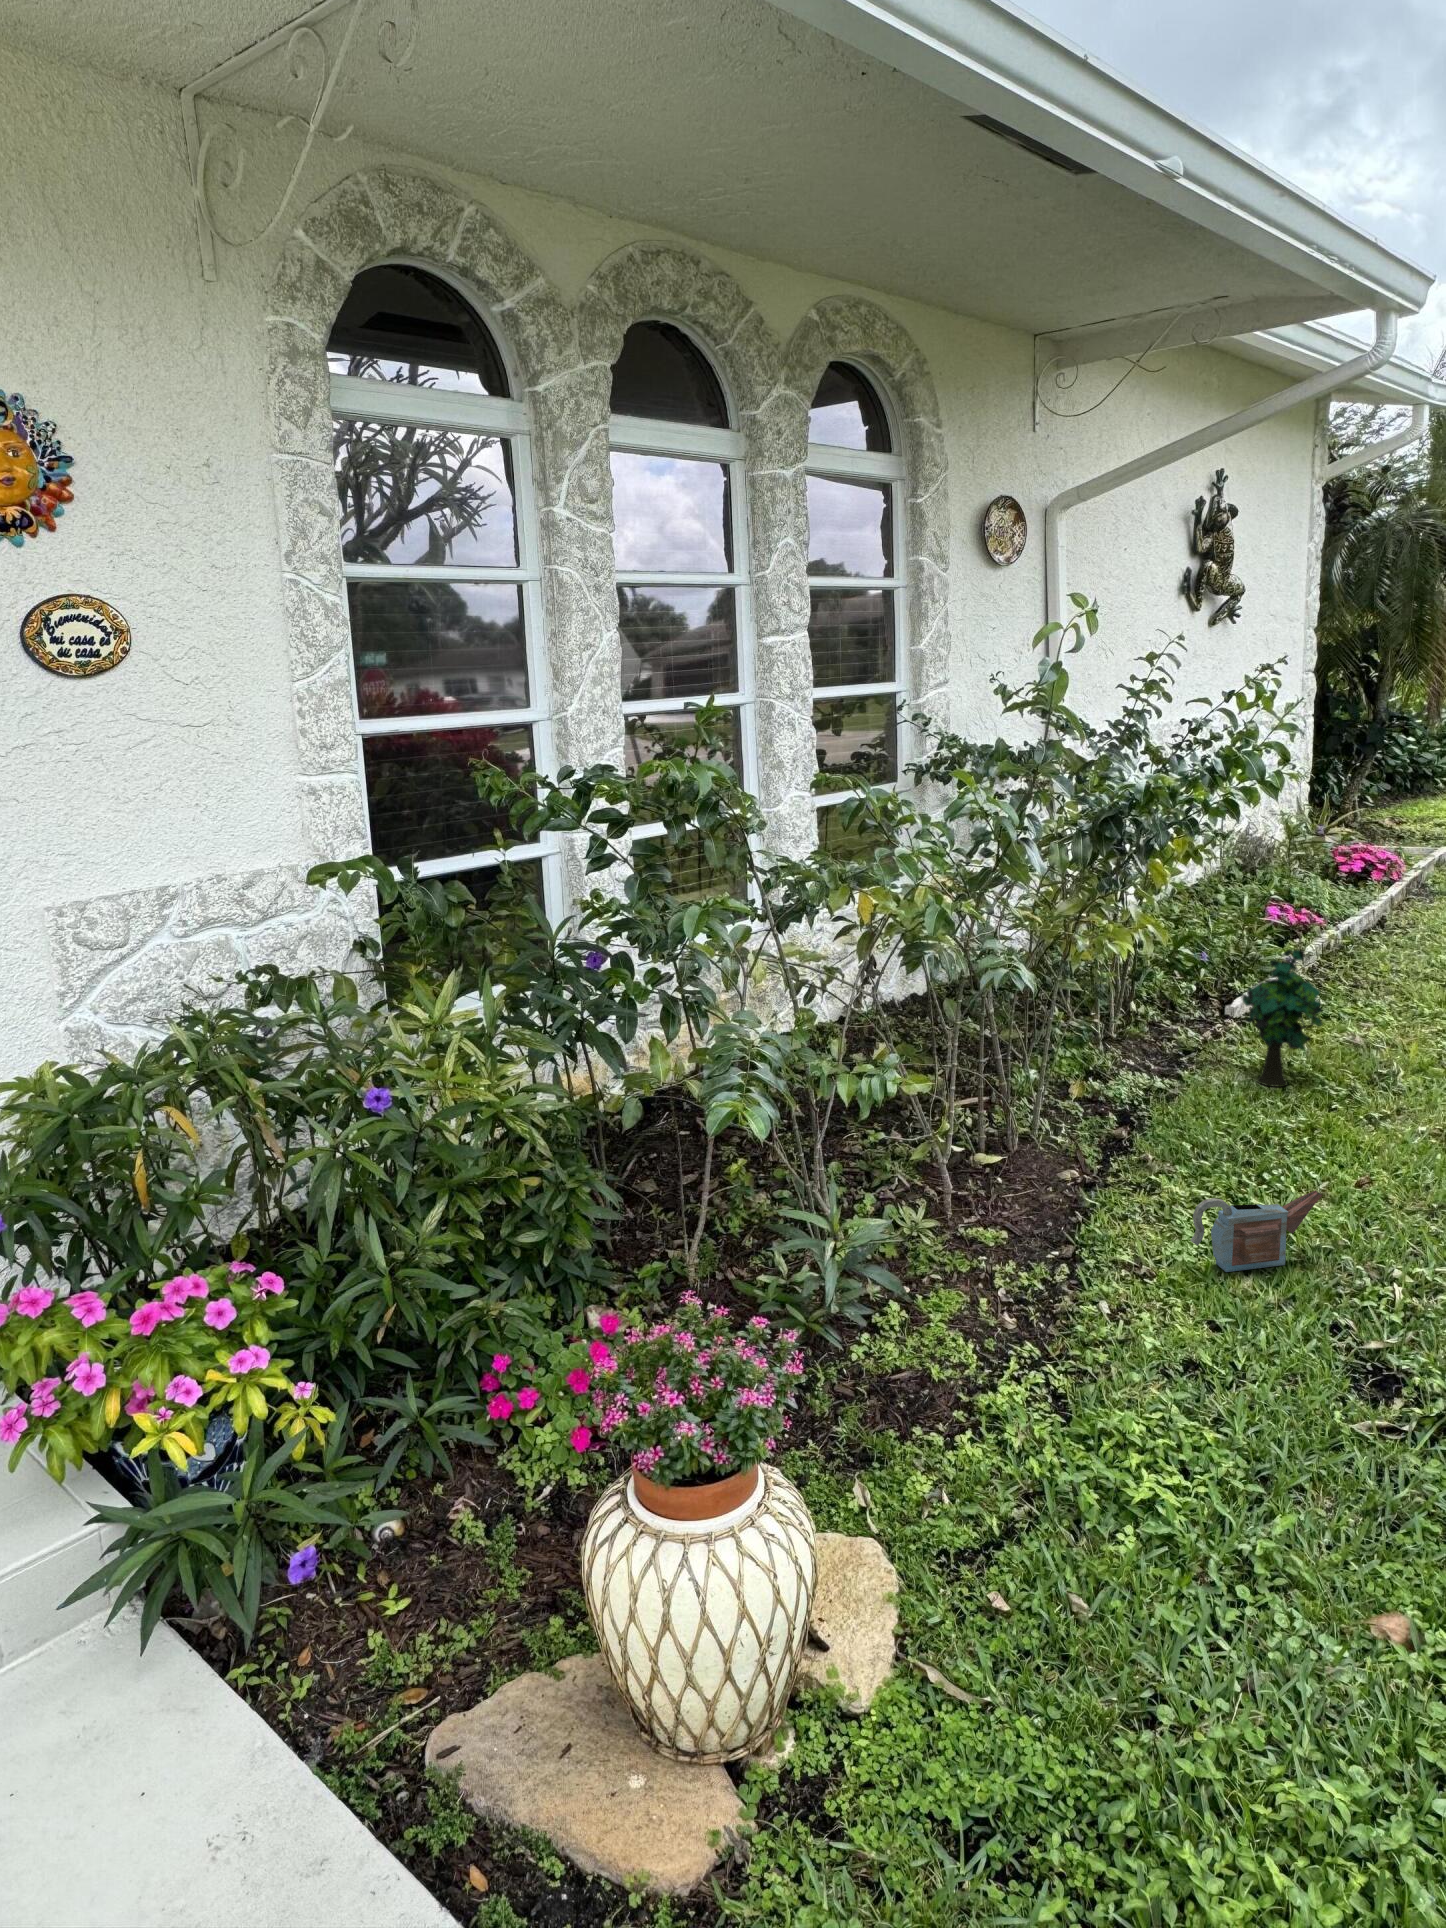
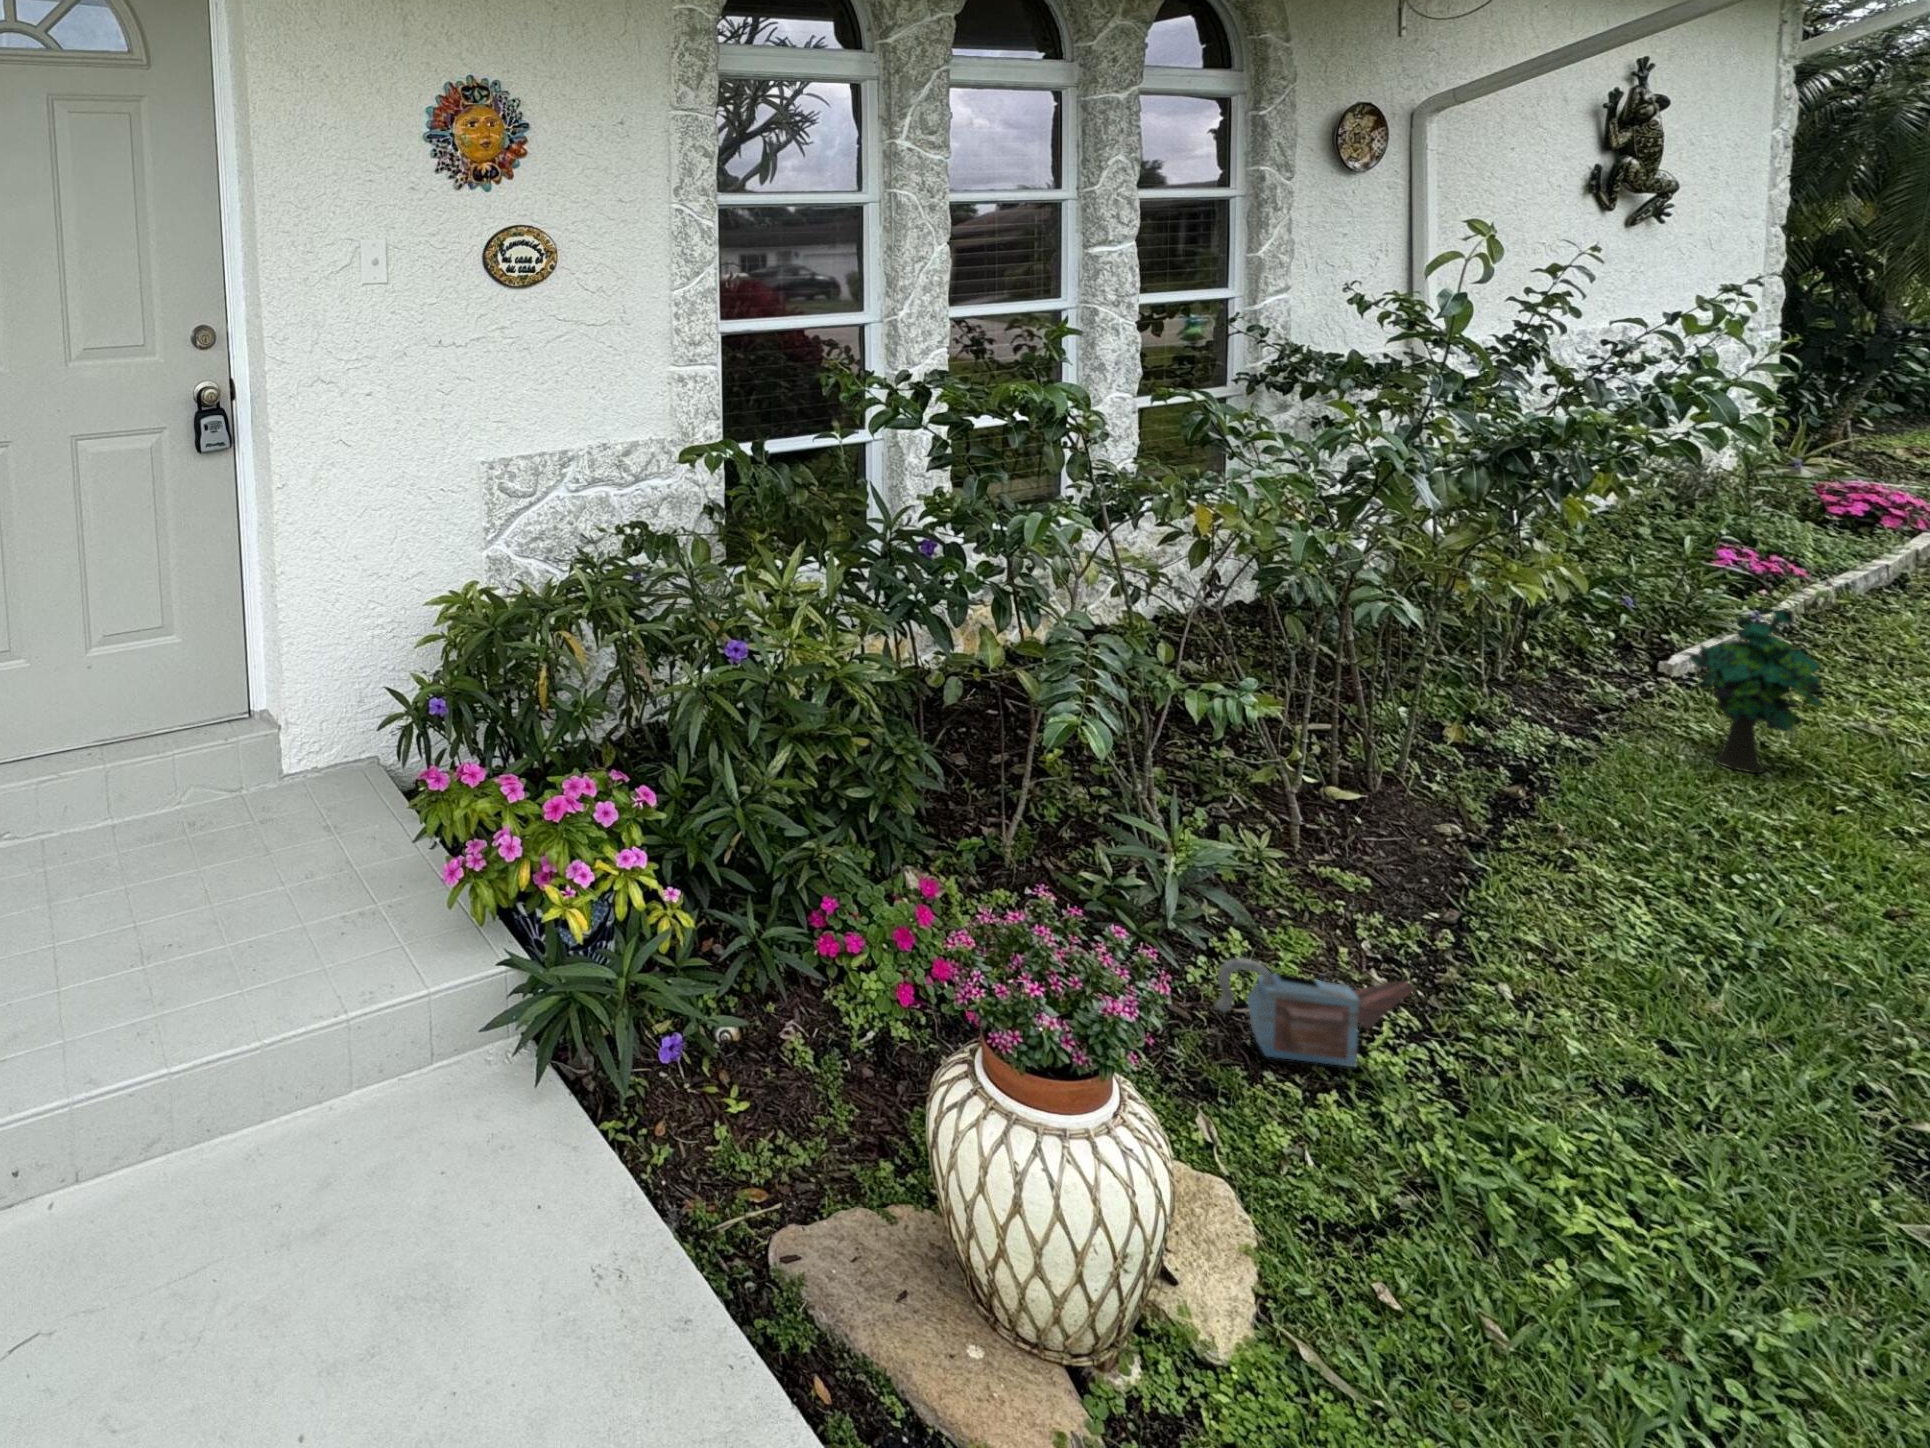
watering can: present [1191,1191,1322,1272] -> present [1216,958,1415,1067]

